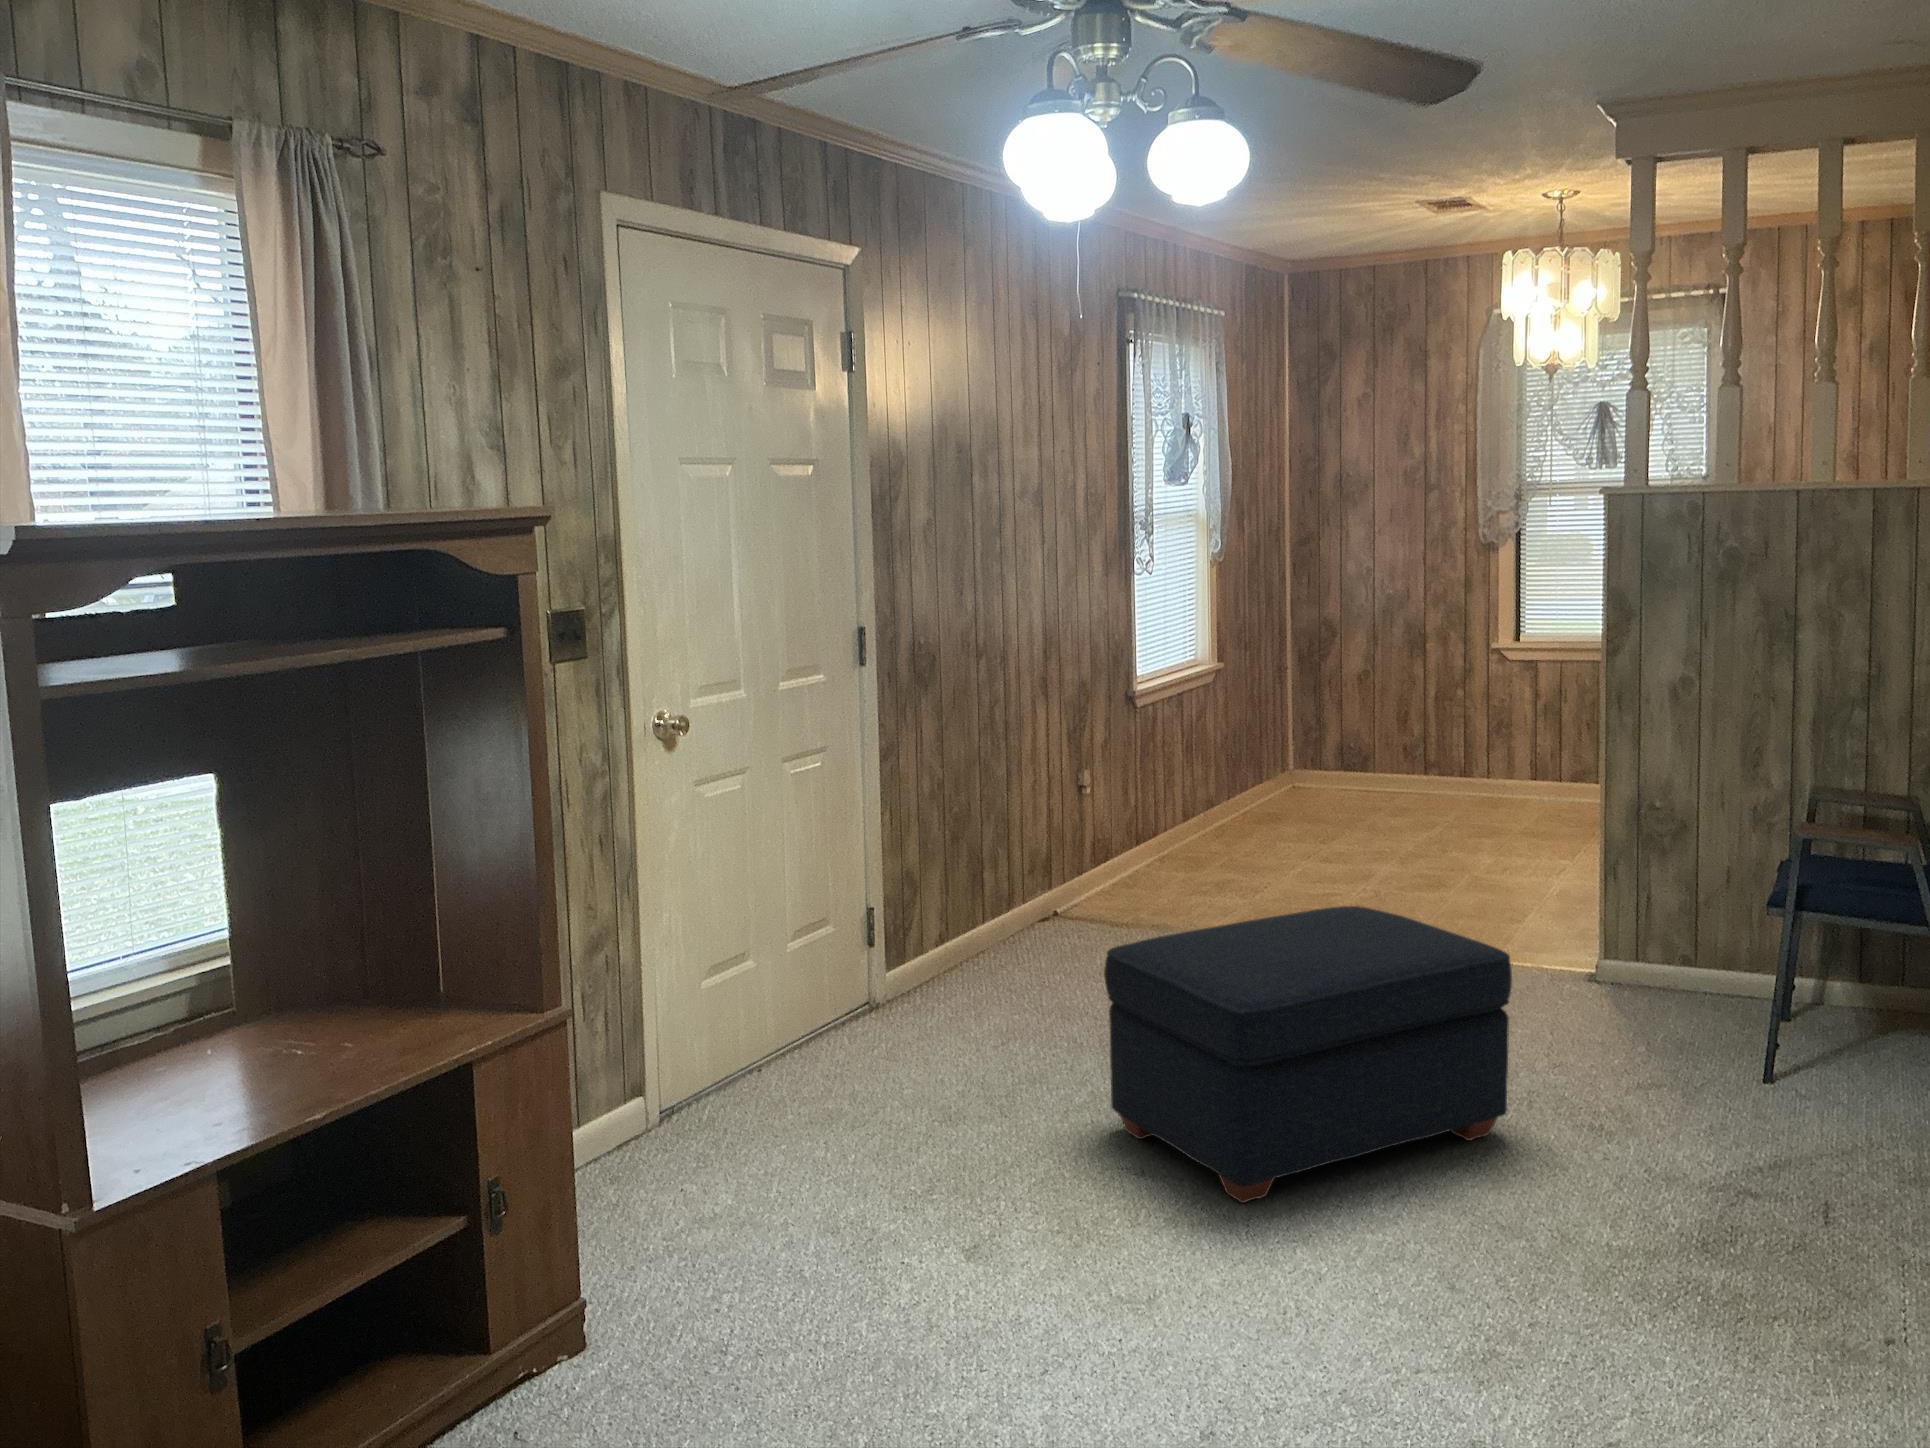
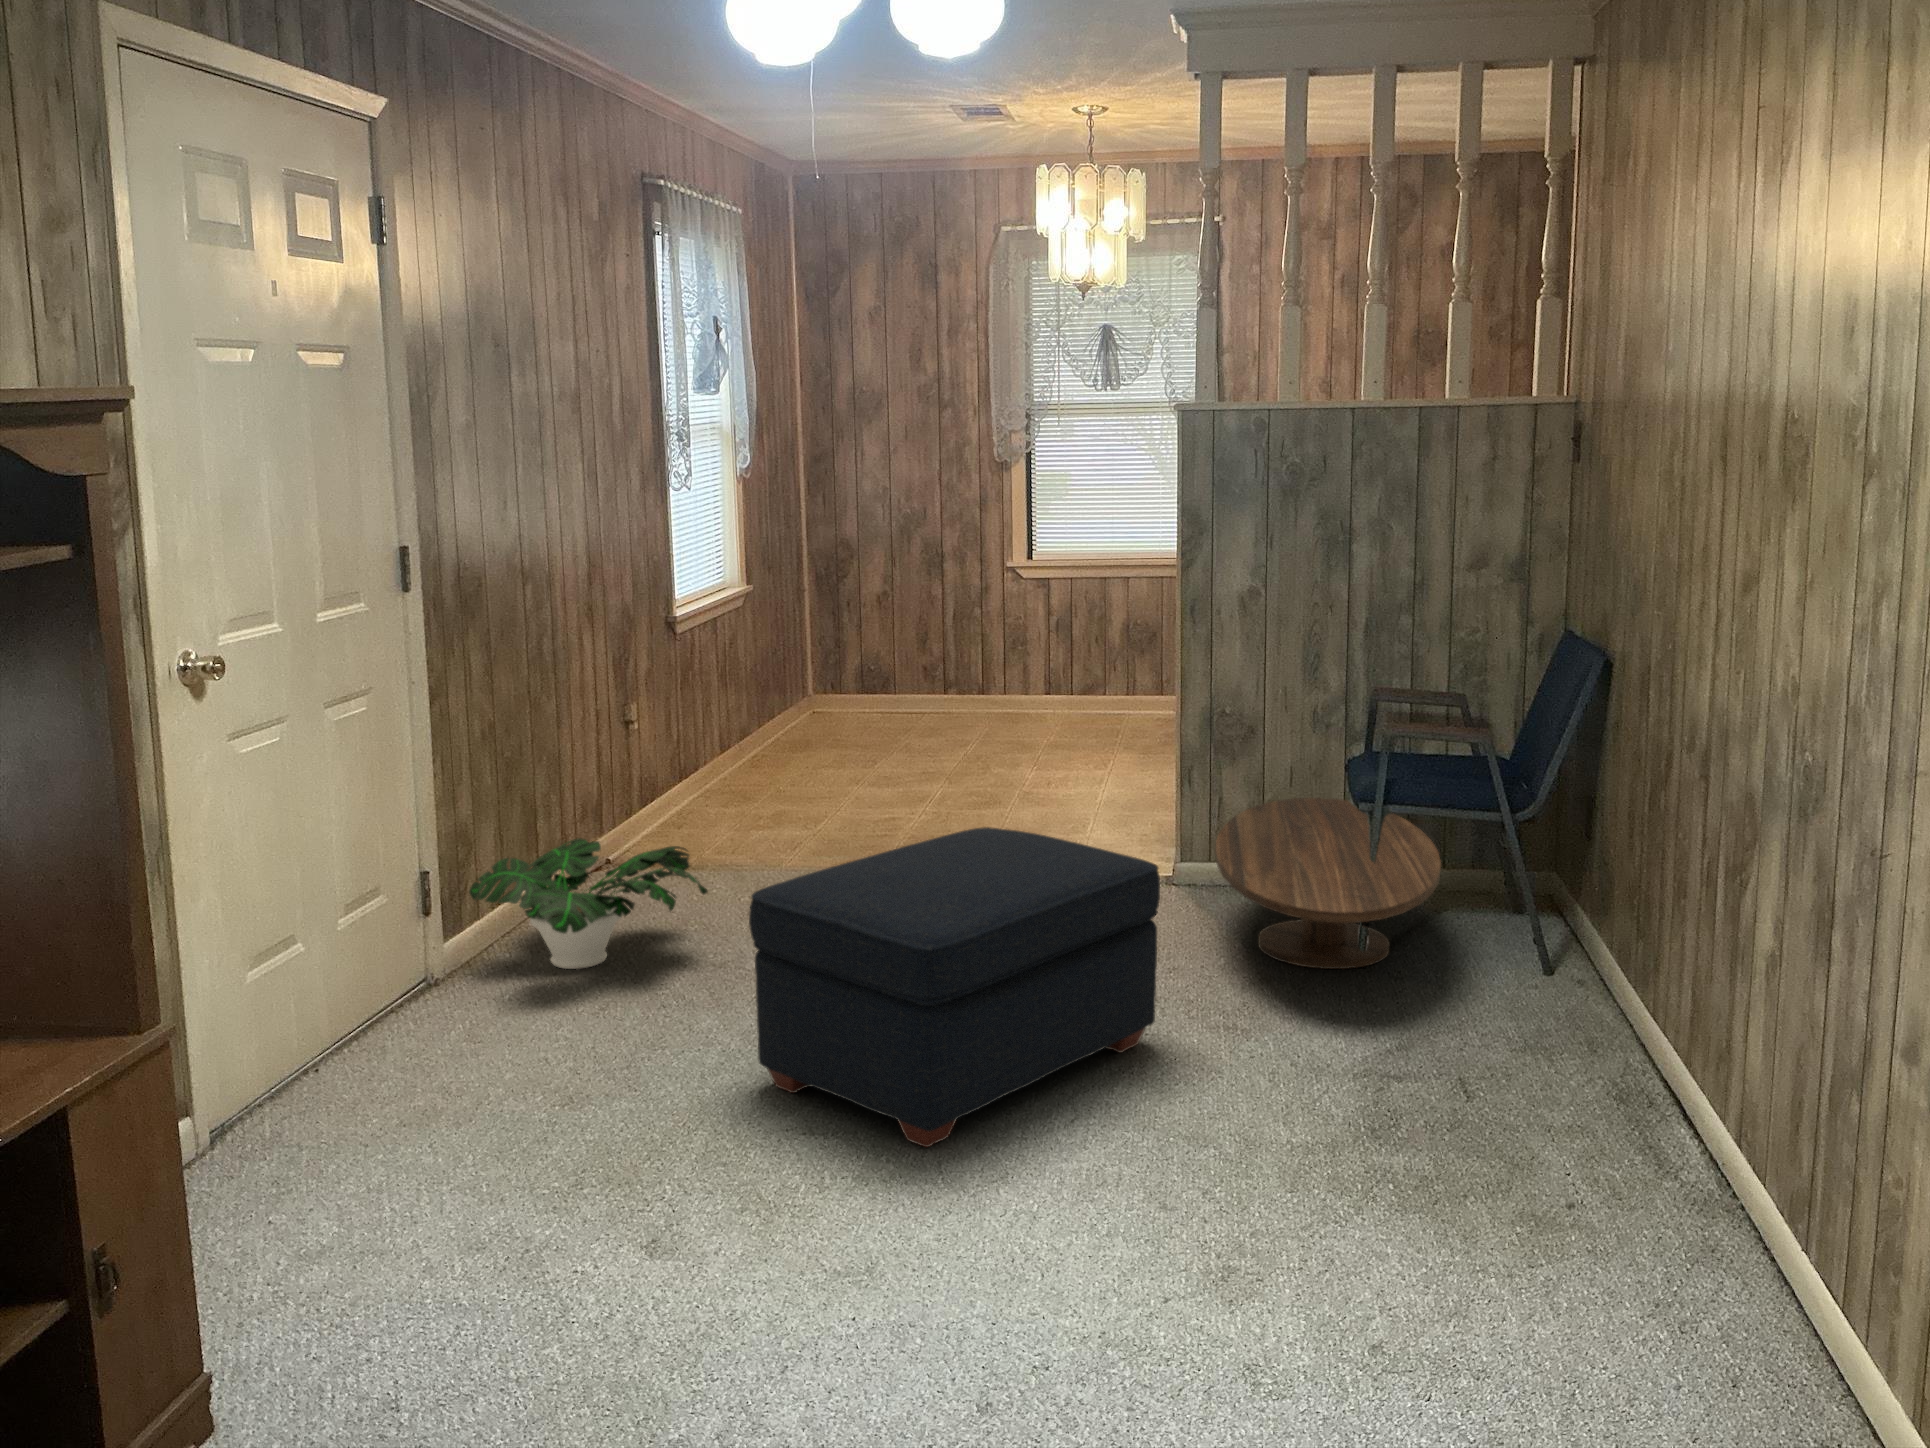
potted plant: none [907,892,1108,1010] -> present [469,838,708,969]
coffee table: none [1611,902,1869,1085] -> present [1215,797,1441,969]

